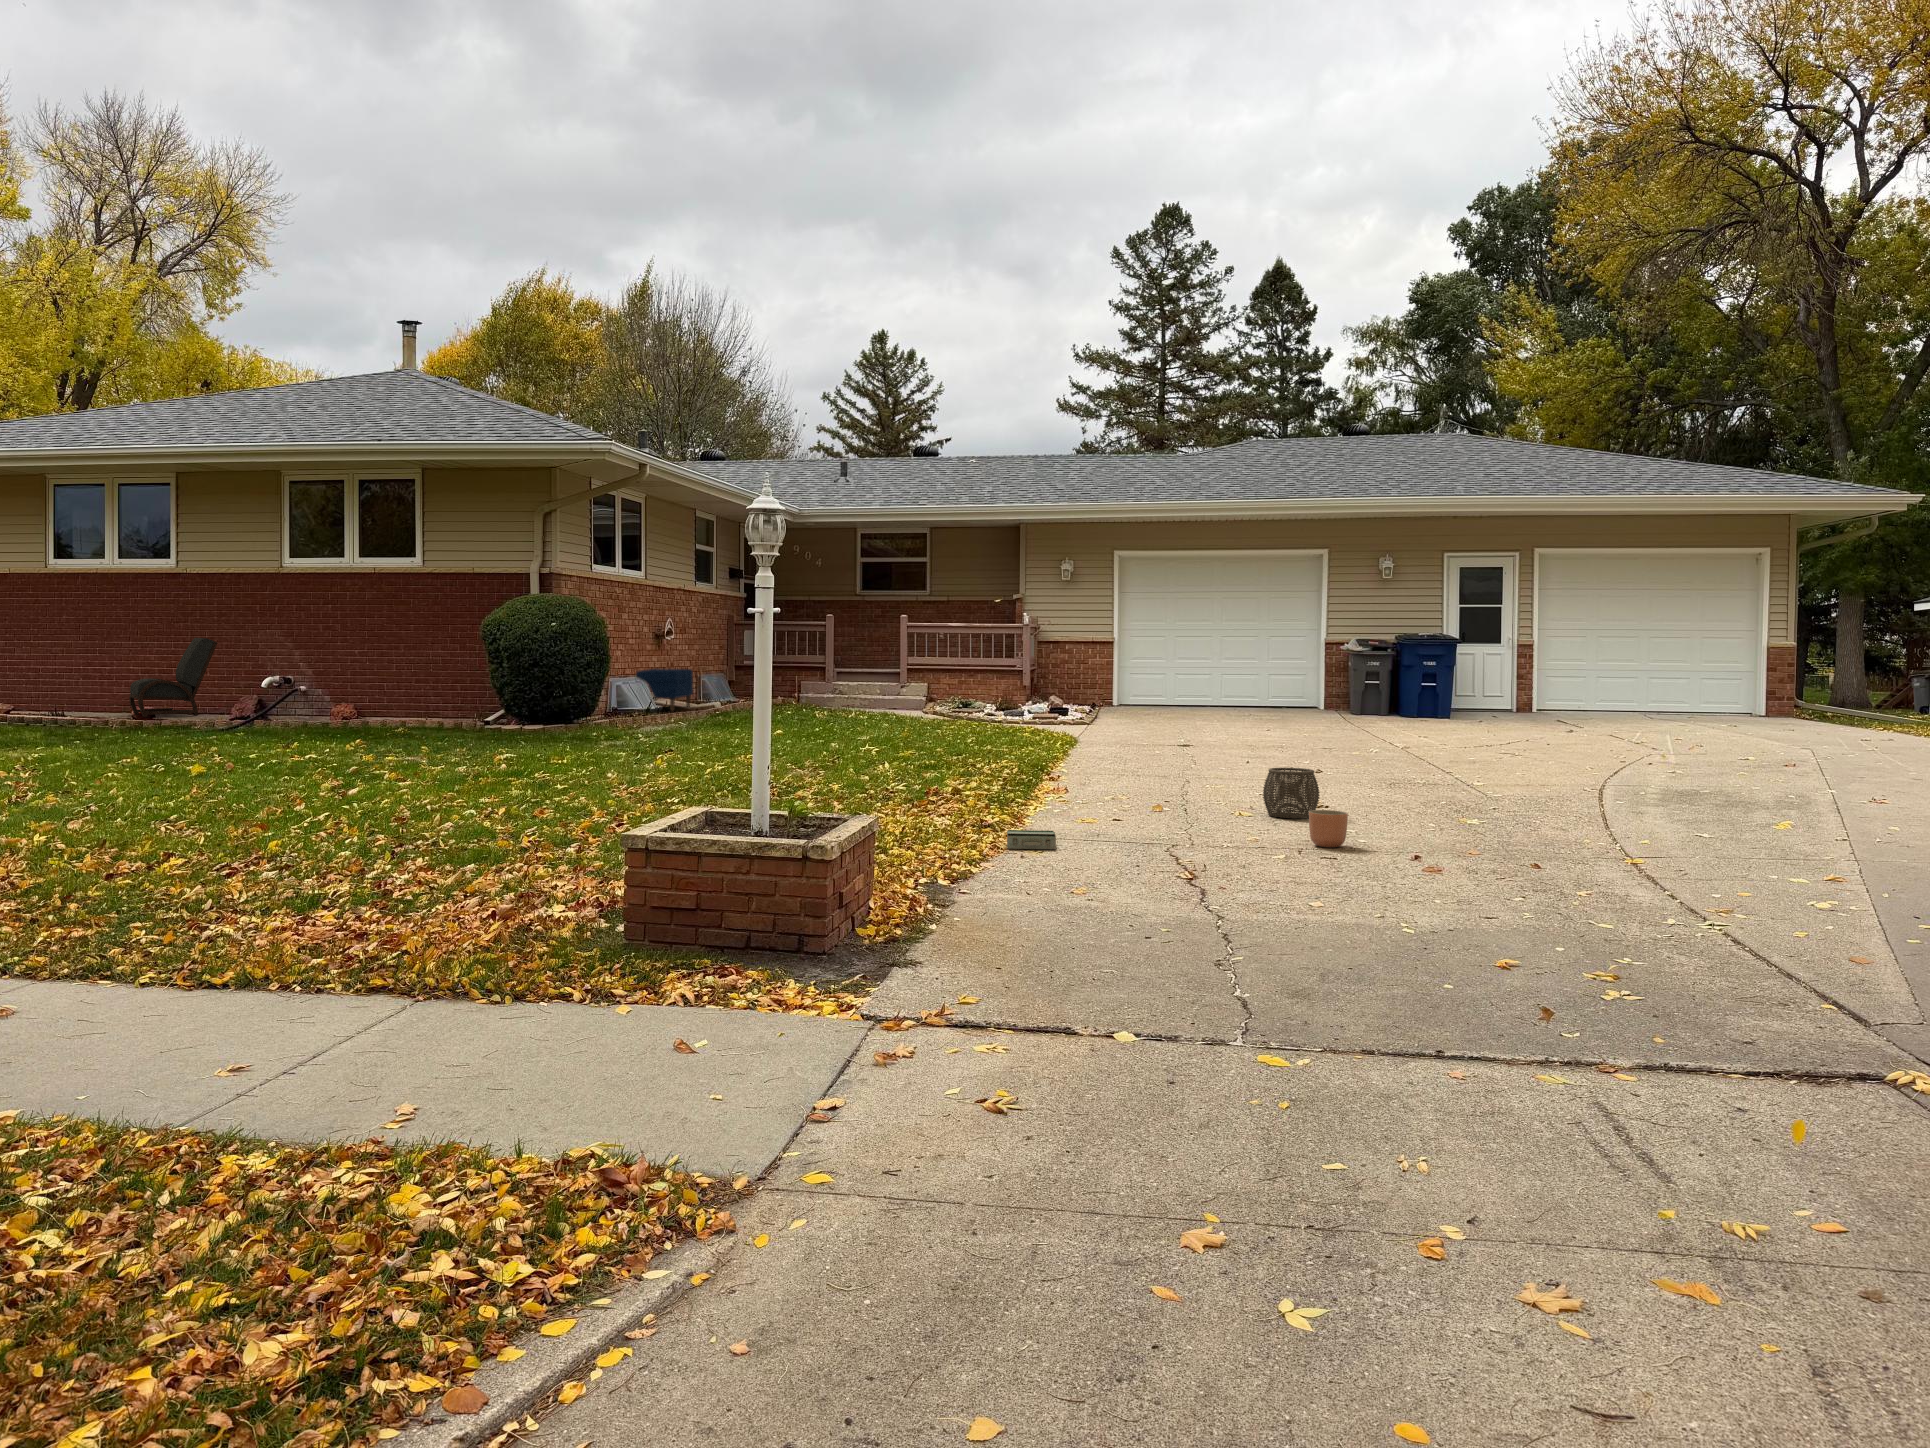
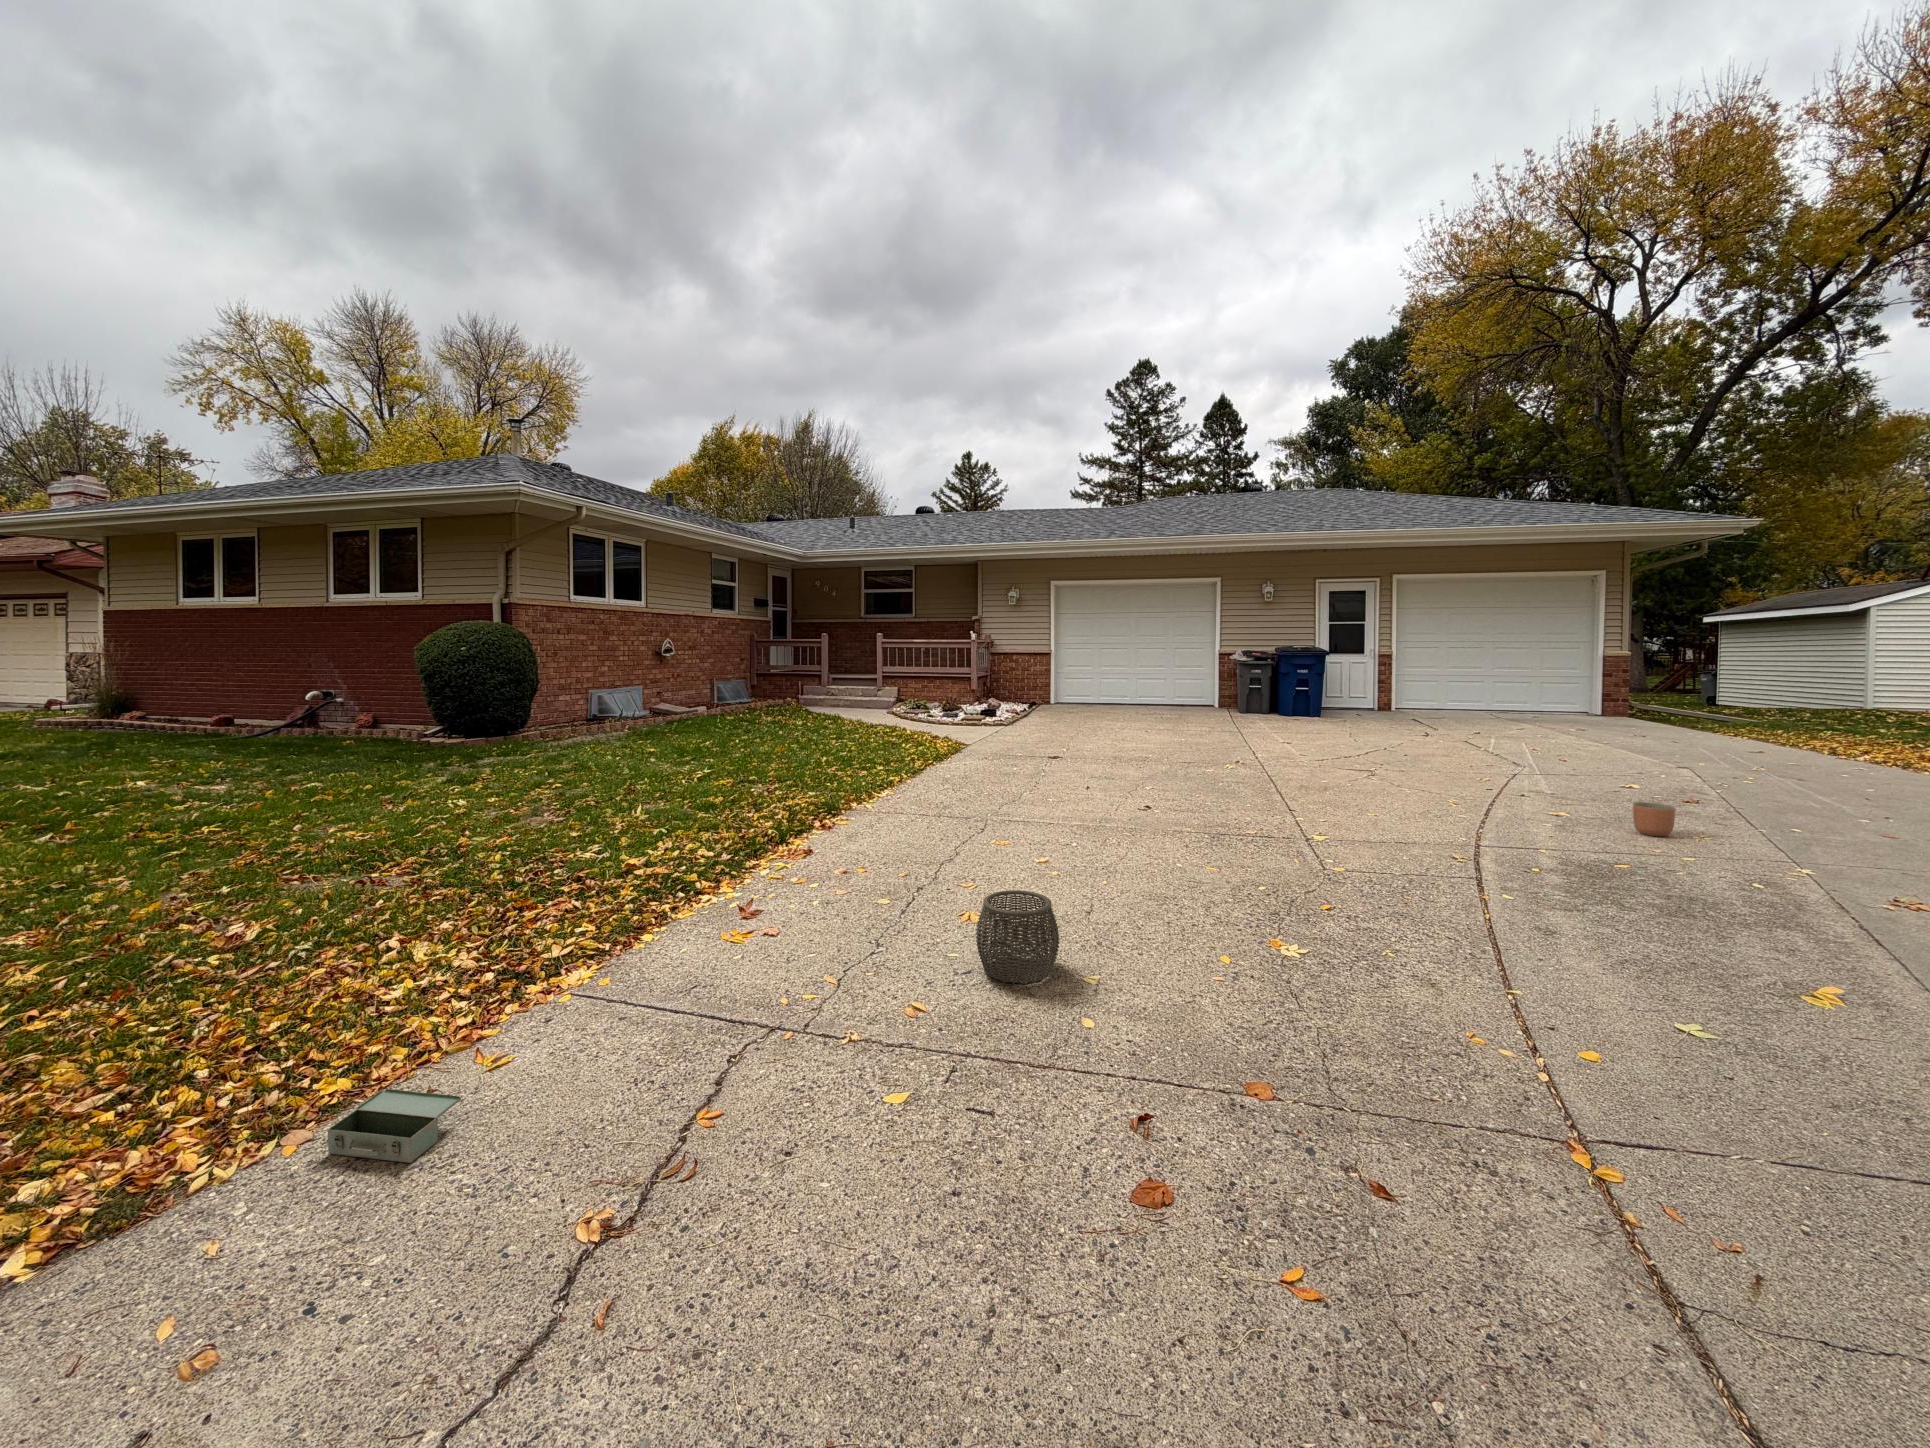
lounge chair: present [129,638,217,717] -> none [203,665,286,731]
bench: present [636,669,693,711] -> none [629,682,692,719]
planter: present [1309,810,1348,847] -> present [1633,802,1676,836]

